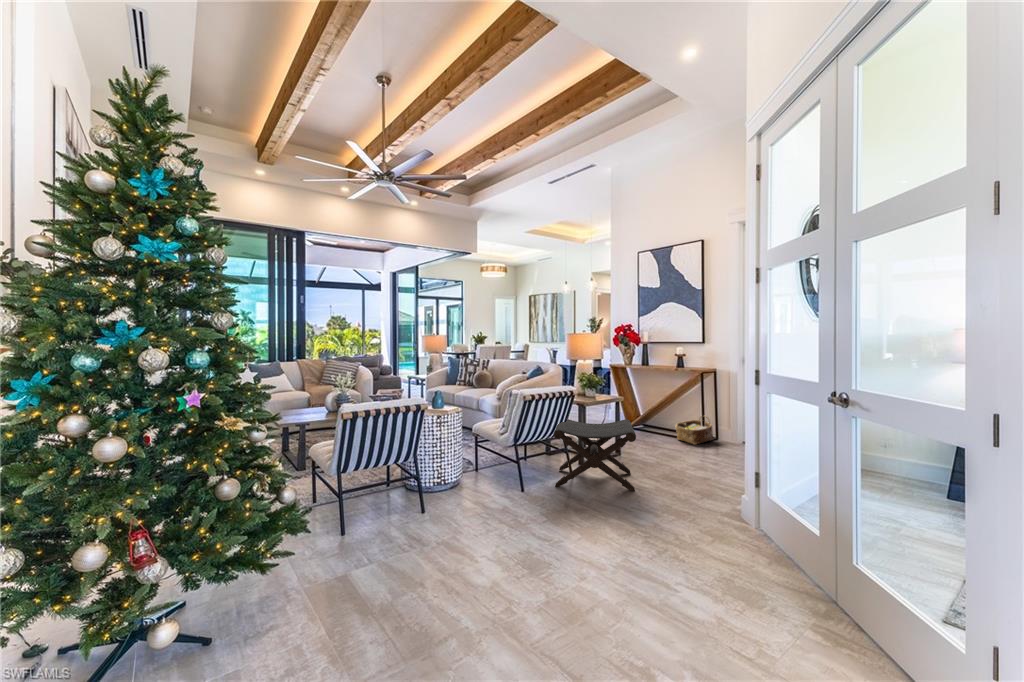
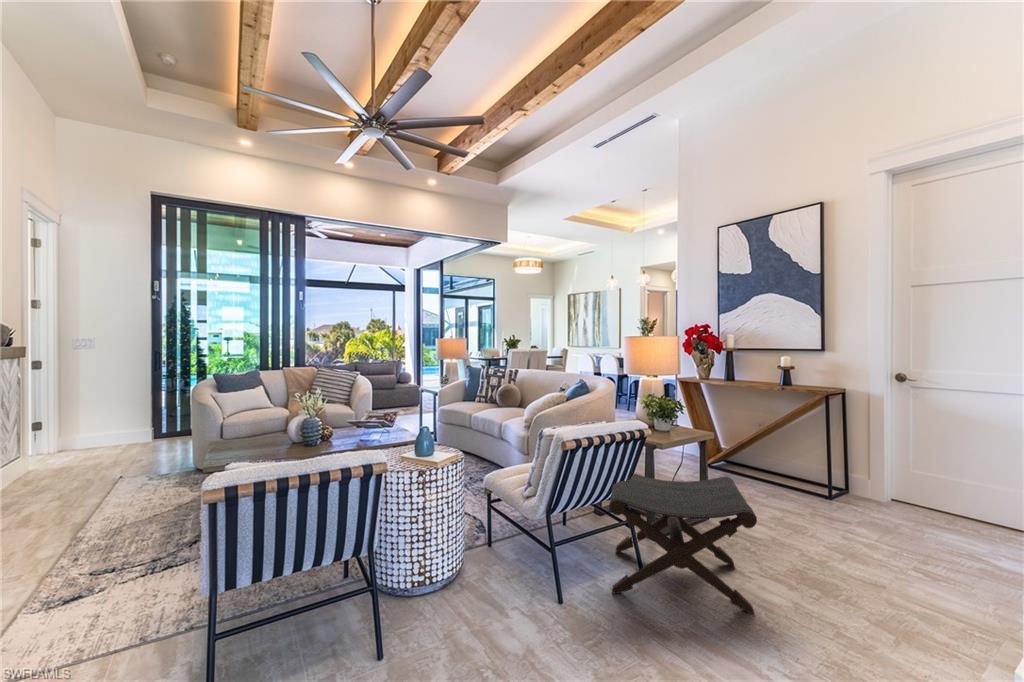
woven basket: present [676,417,713,445] -> none [782,456,842,502]

